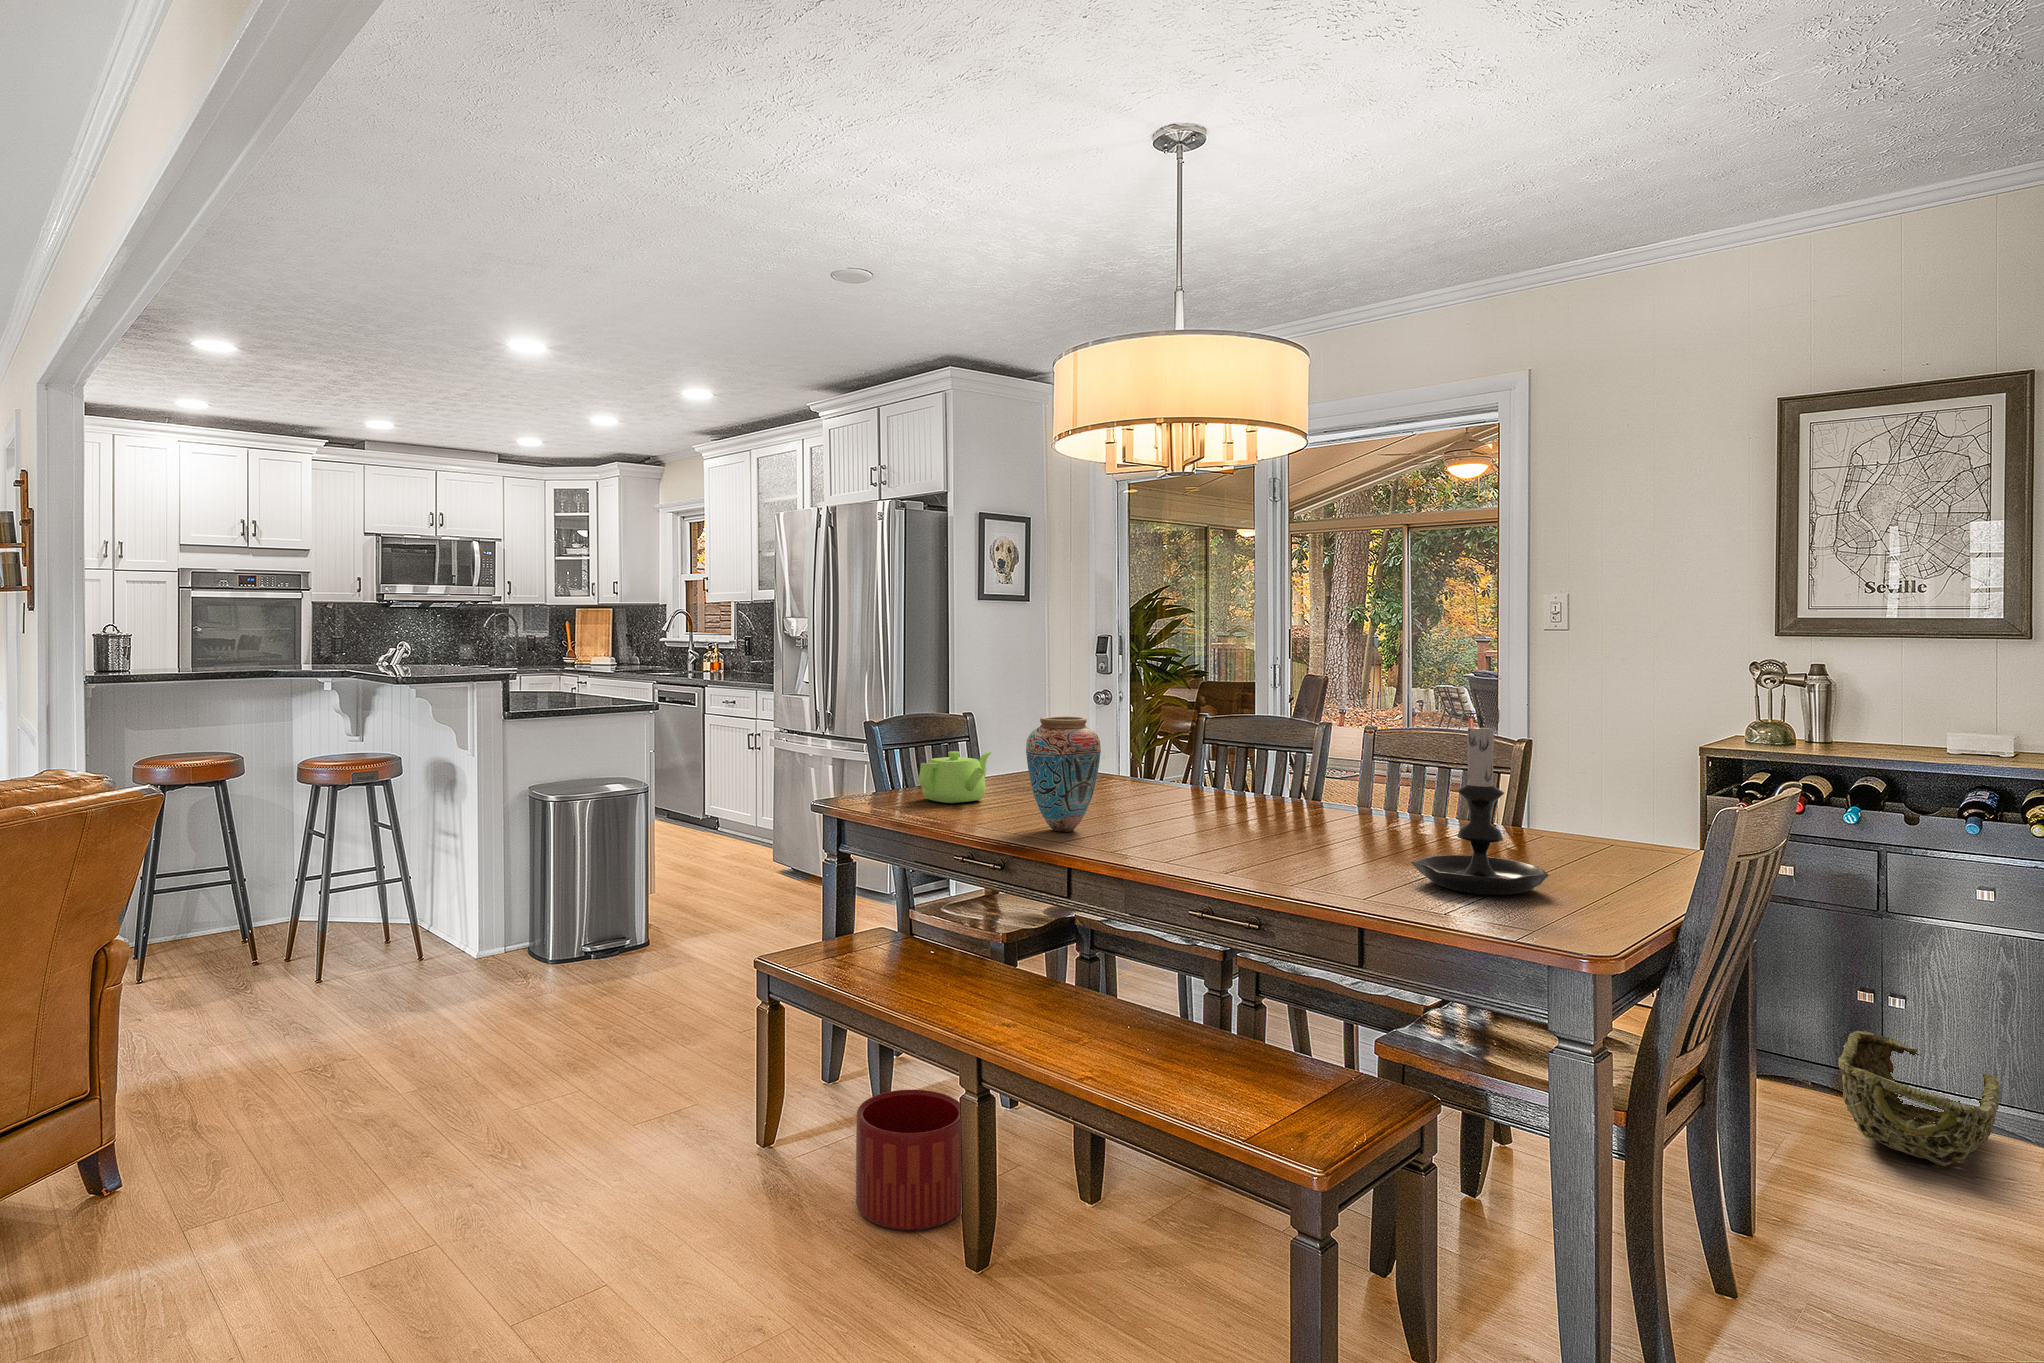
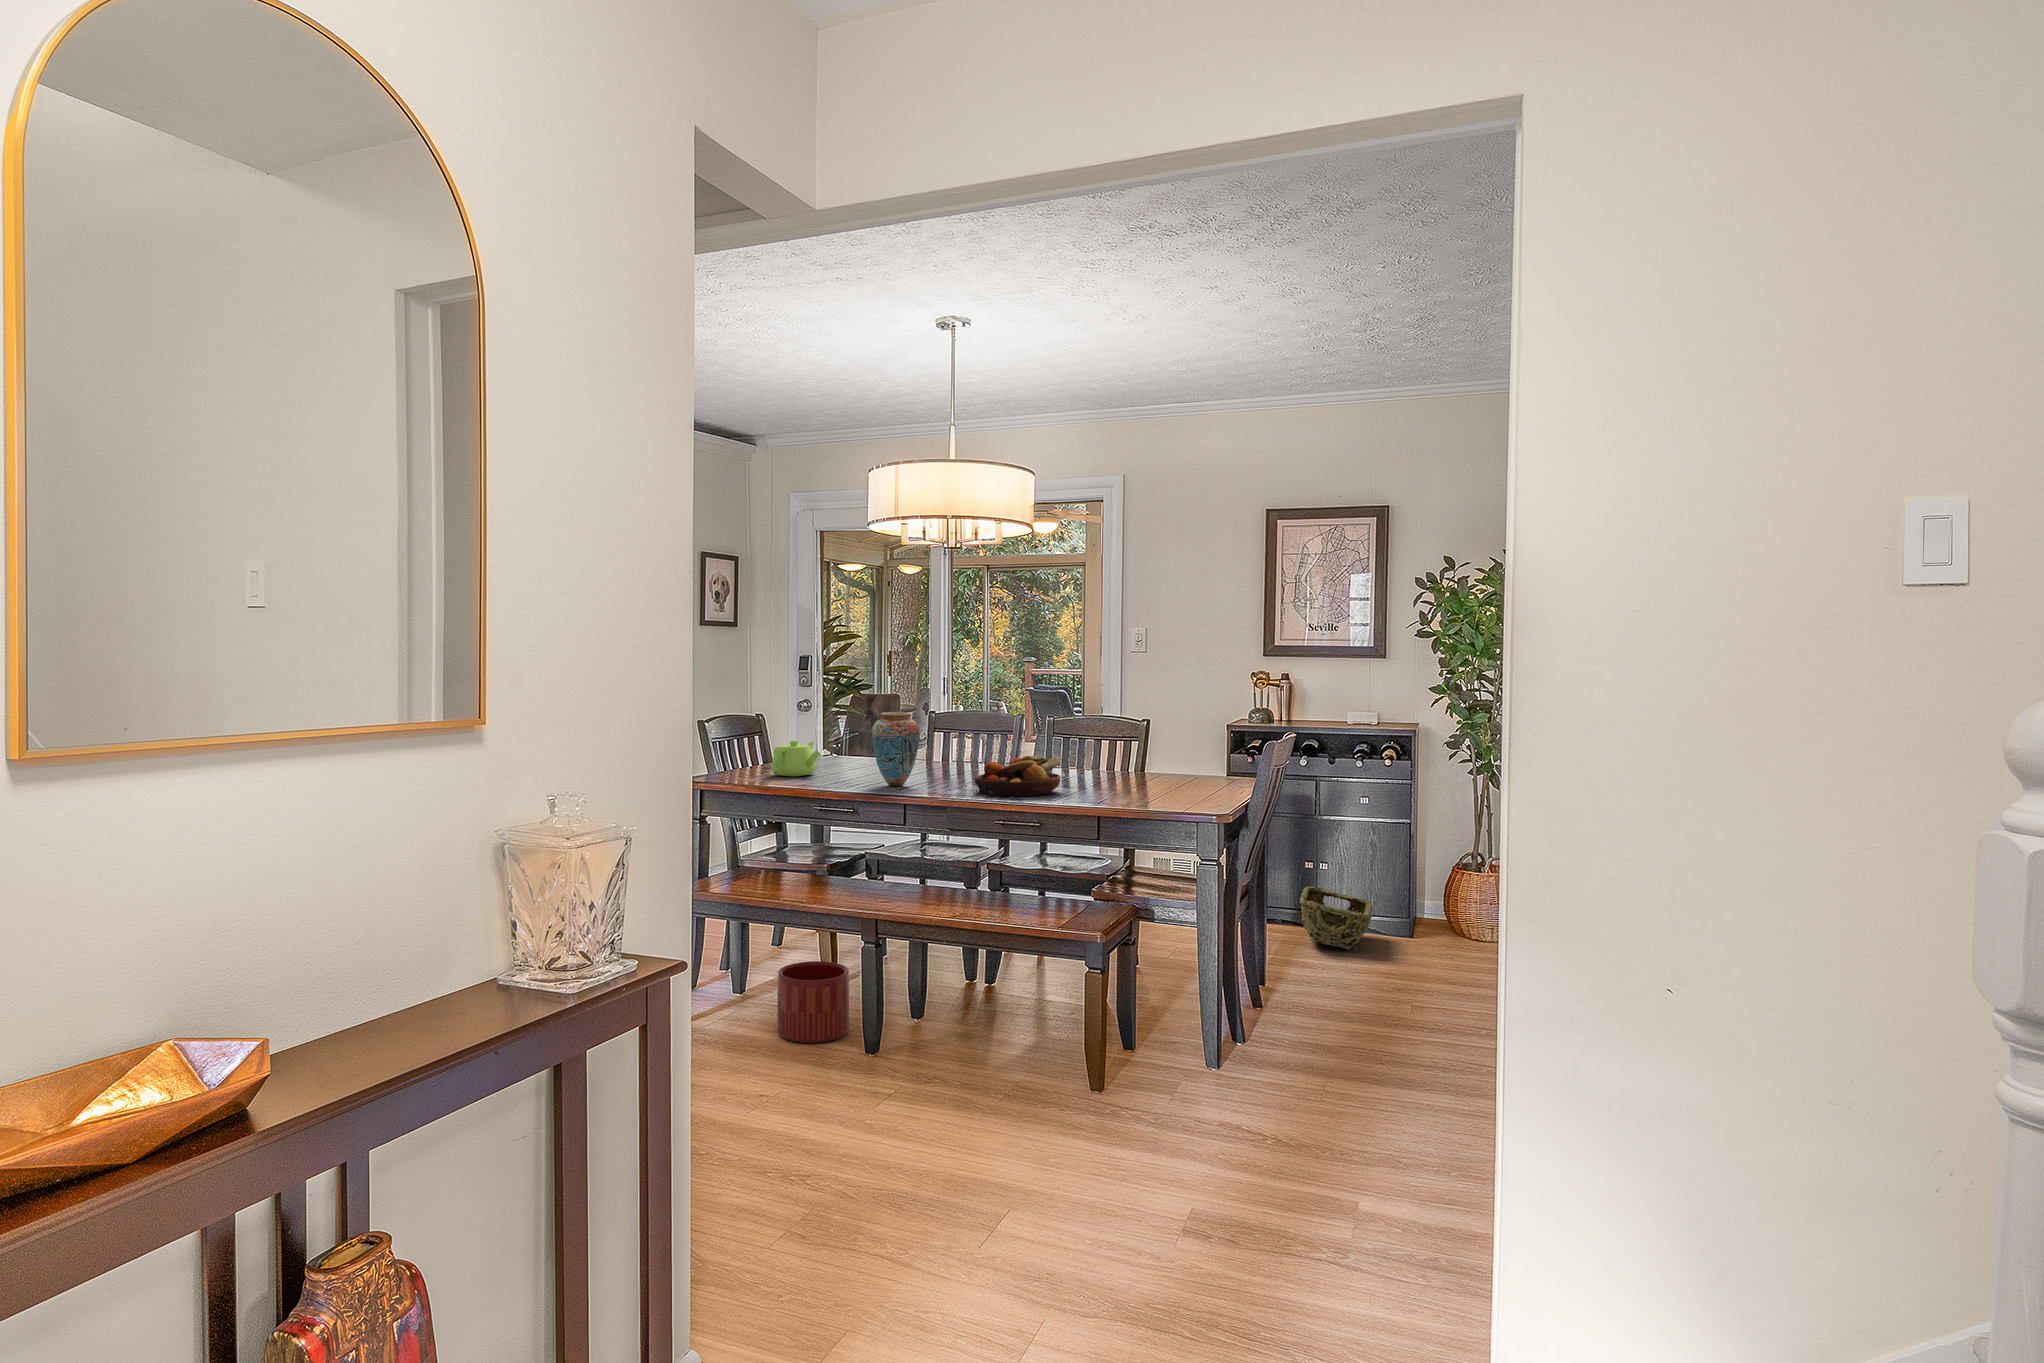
candle holder: present [1411,716,1549,895] -> none [1116,703,1184,798]
fruit bowl: none [1167,799,1325,870] -> present [975,756,1061,797]

